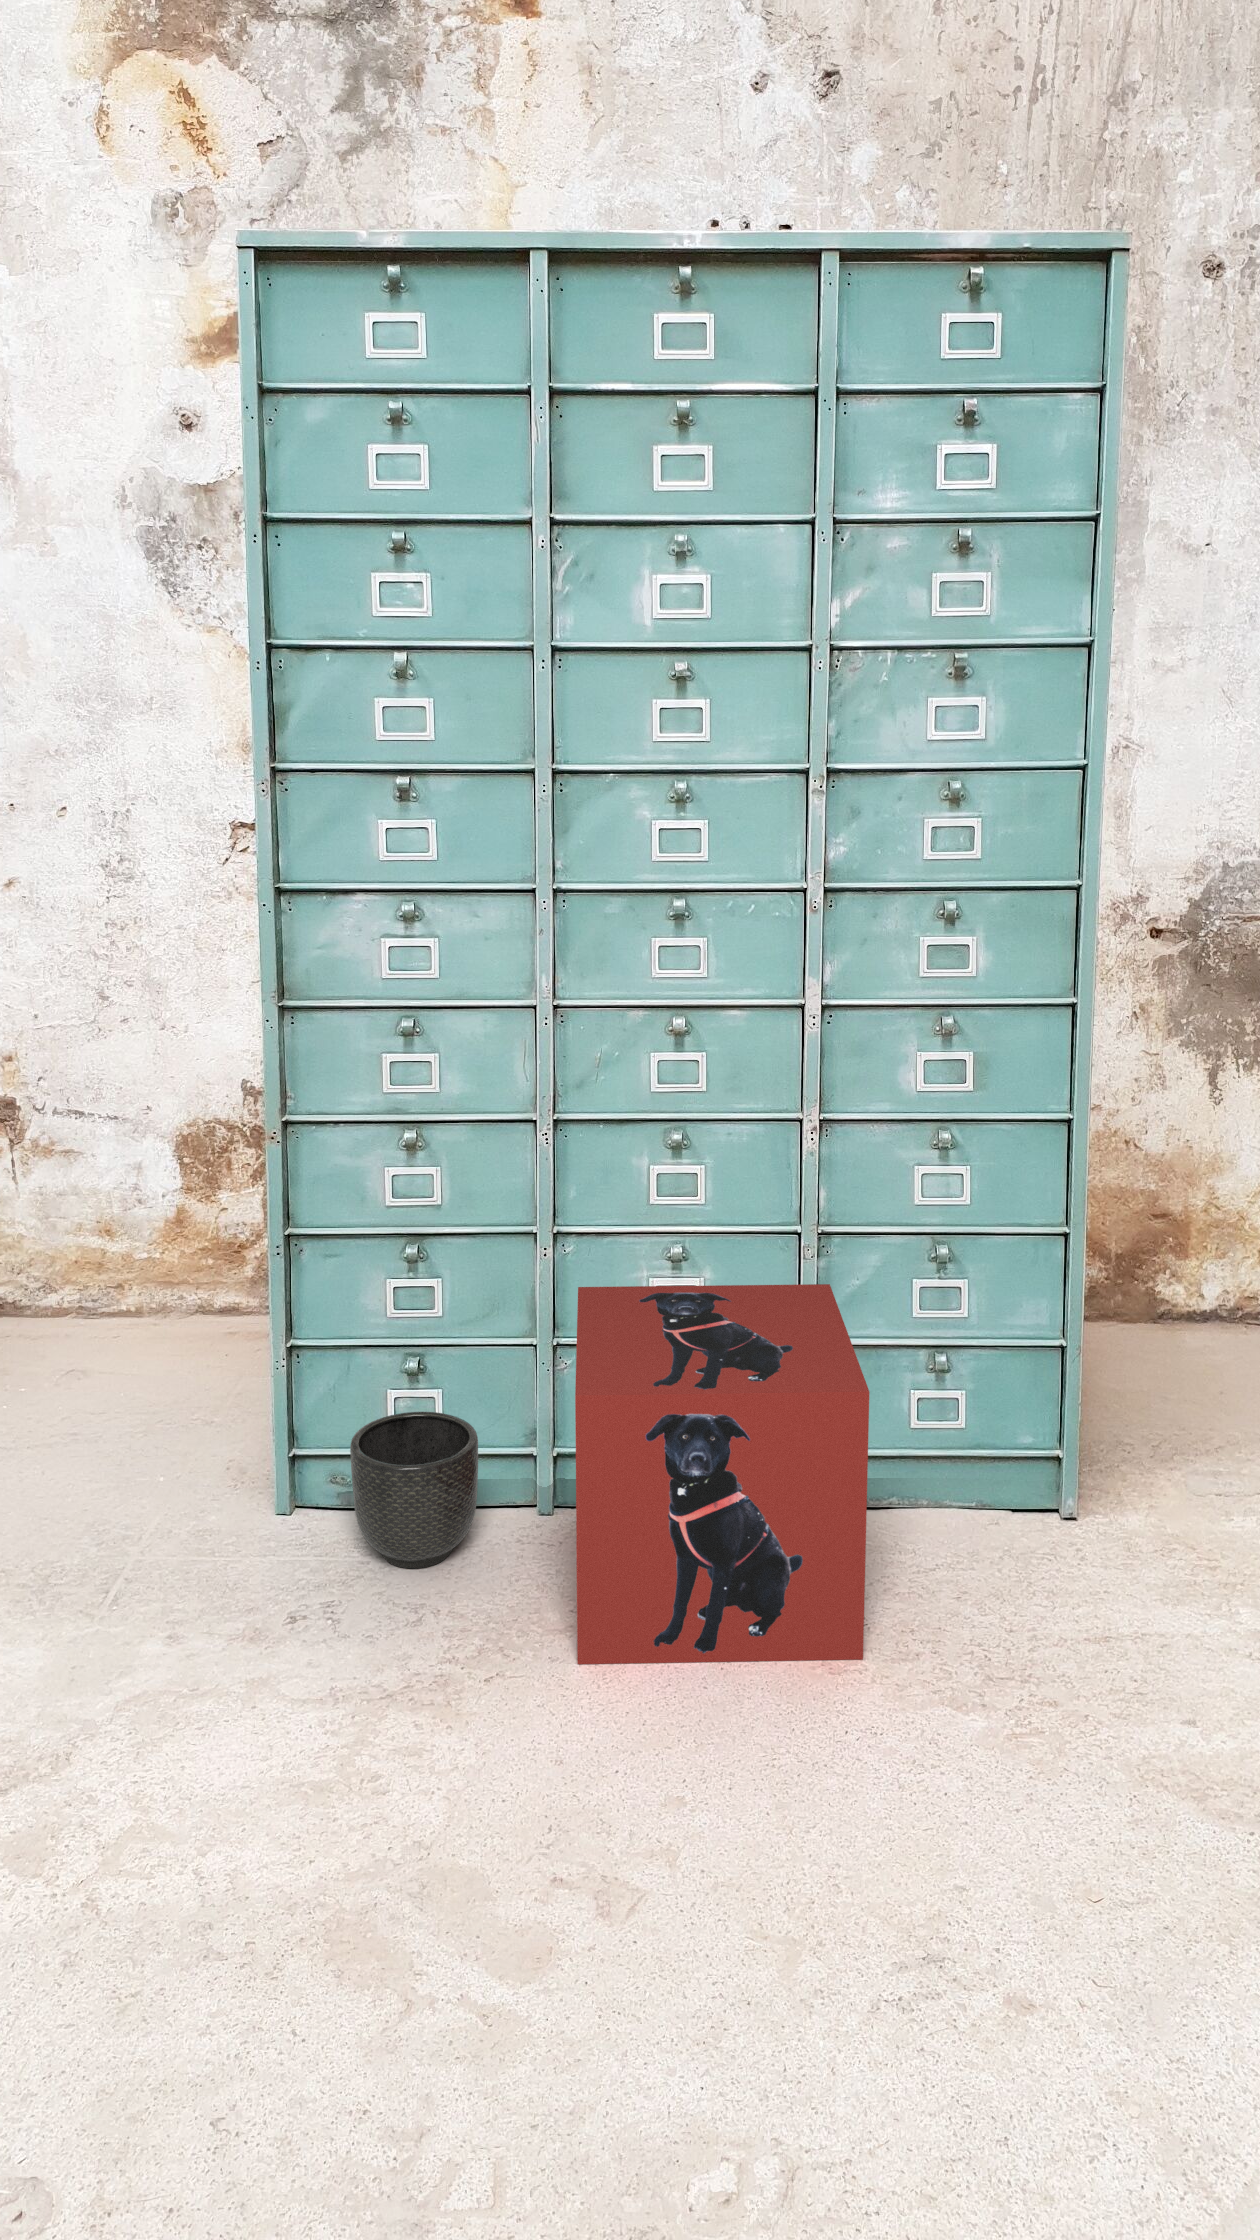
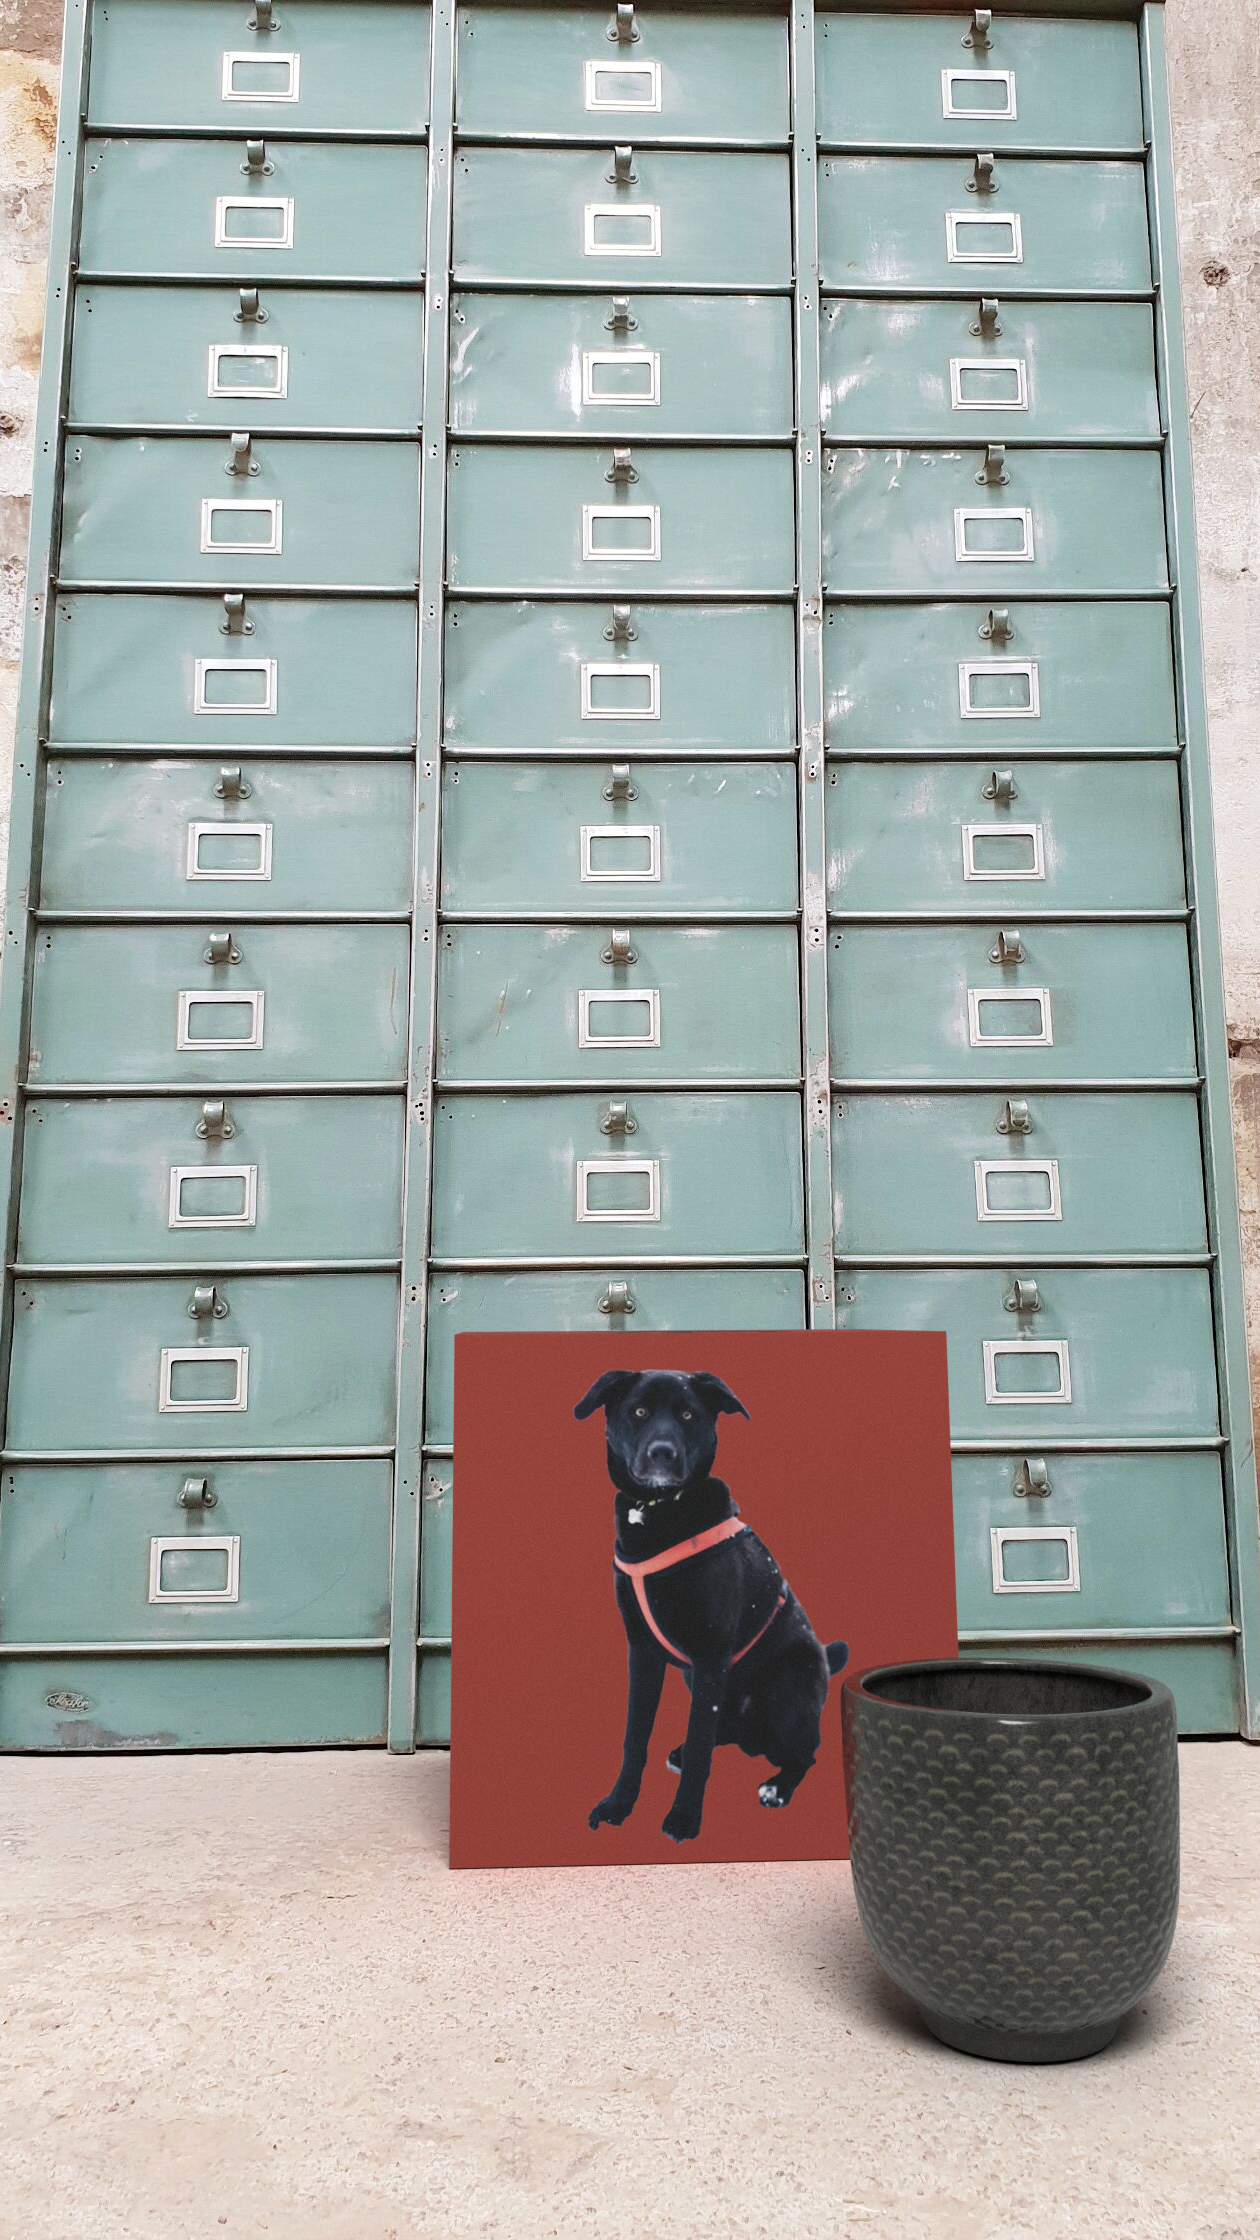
planter: present [350,1412,478,1569] -> present [840,1657,1180,2062]

